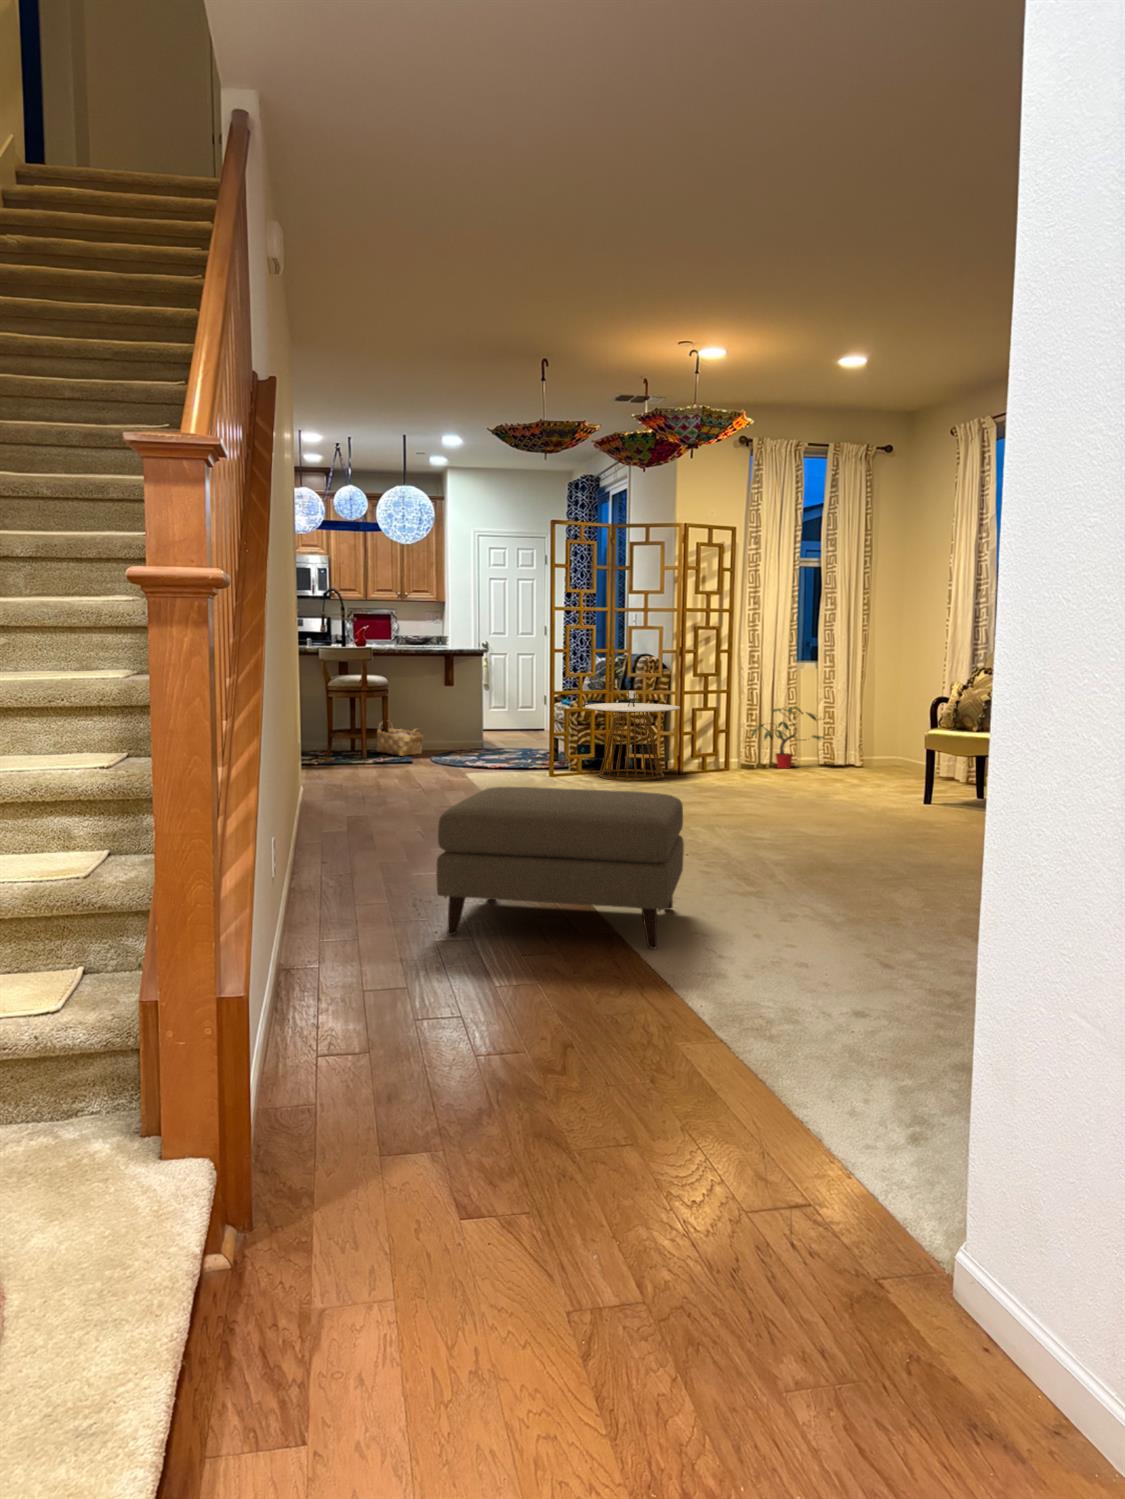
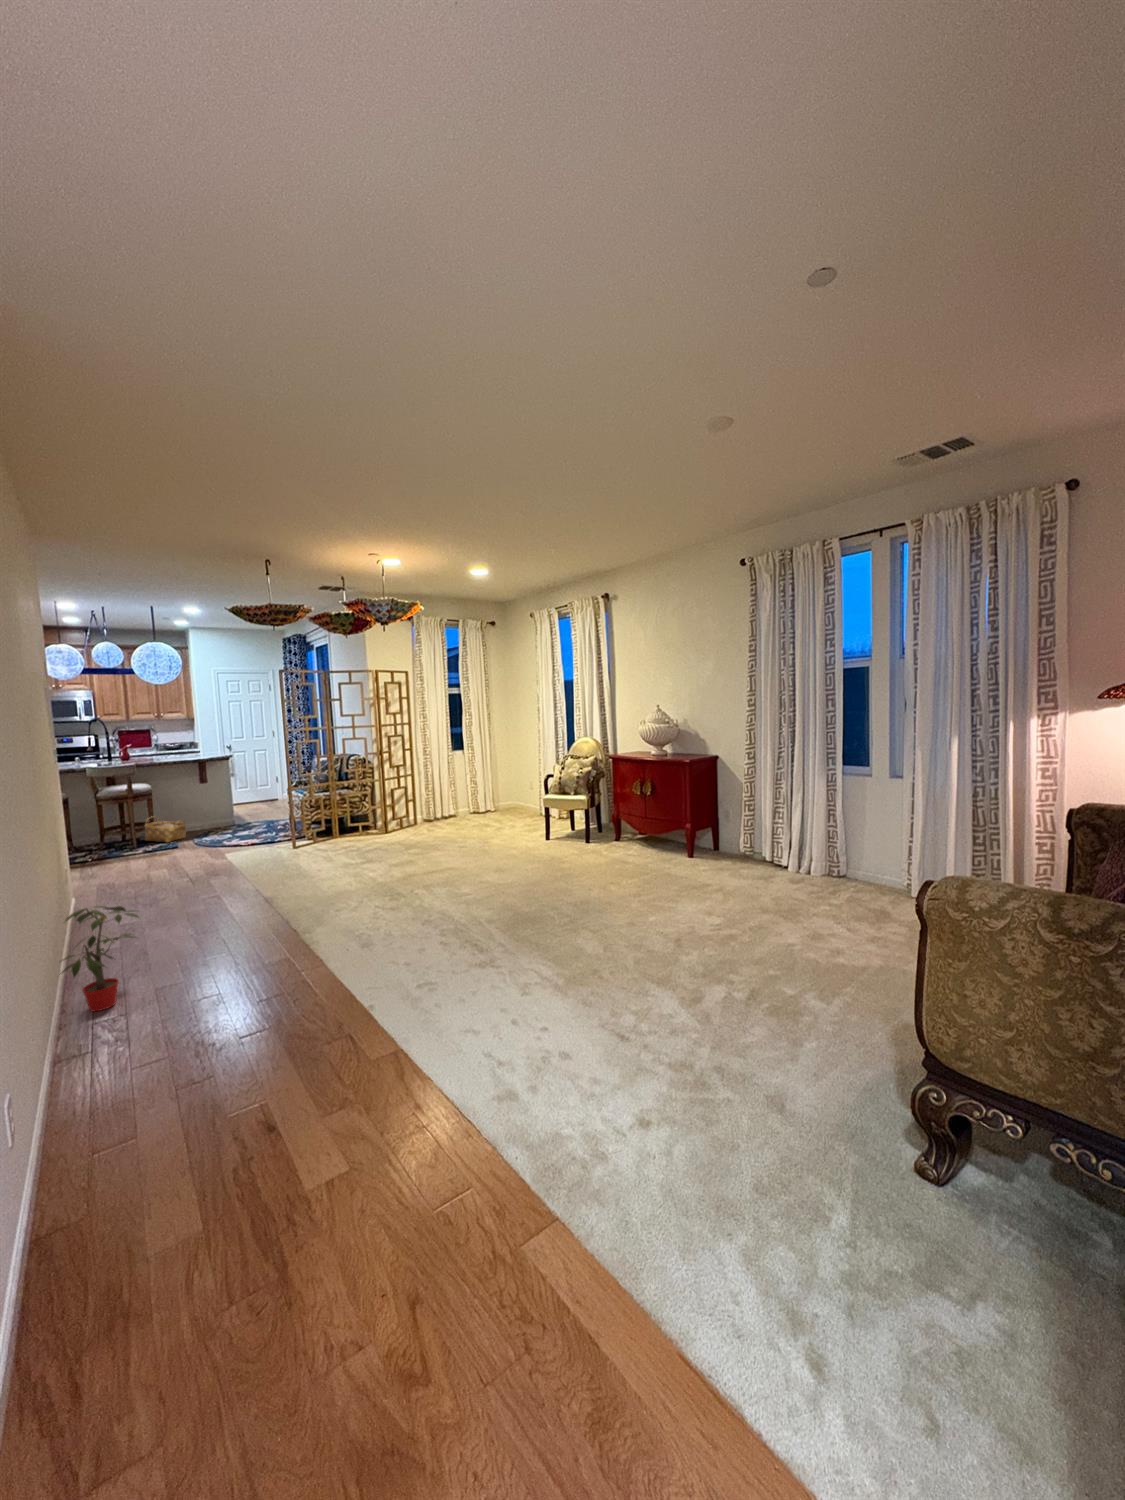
side table: present [585,691,680,781] -> none [315,783,384,845]
potted plant: present [752,707,823,769] -> present [60,906,139,1011]
ottoman: present [436,787,684,949] -> none [211,901,434,1081]

